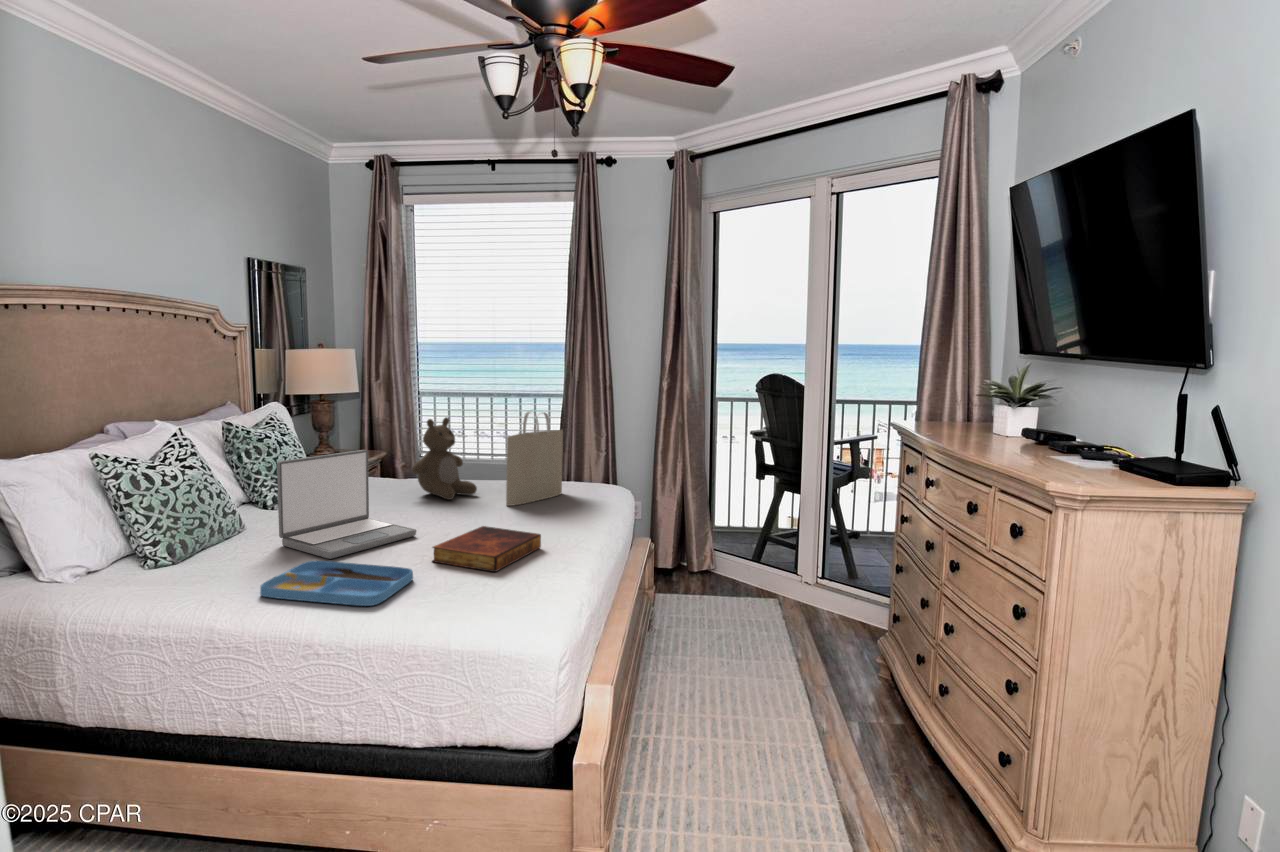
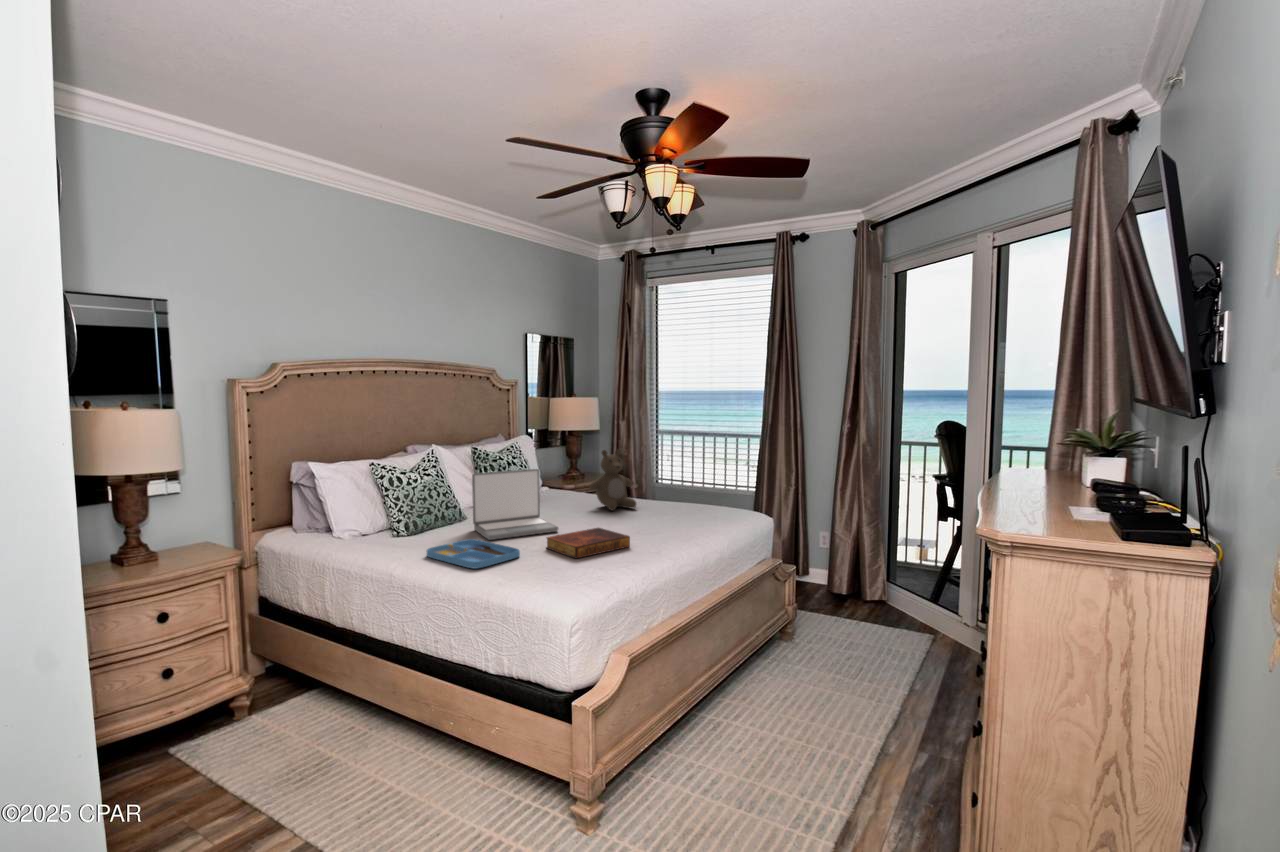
tote bag: present [506,411,563,506] -> none [647,444,703,518]

